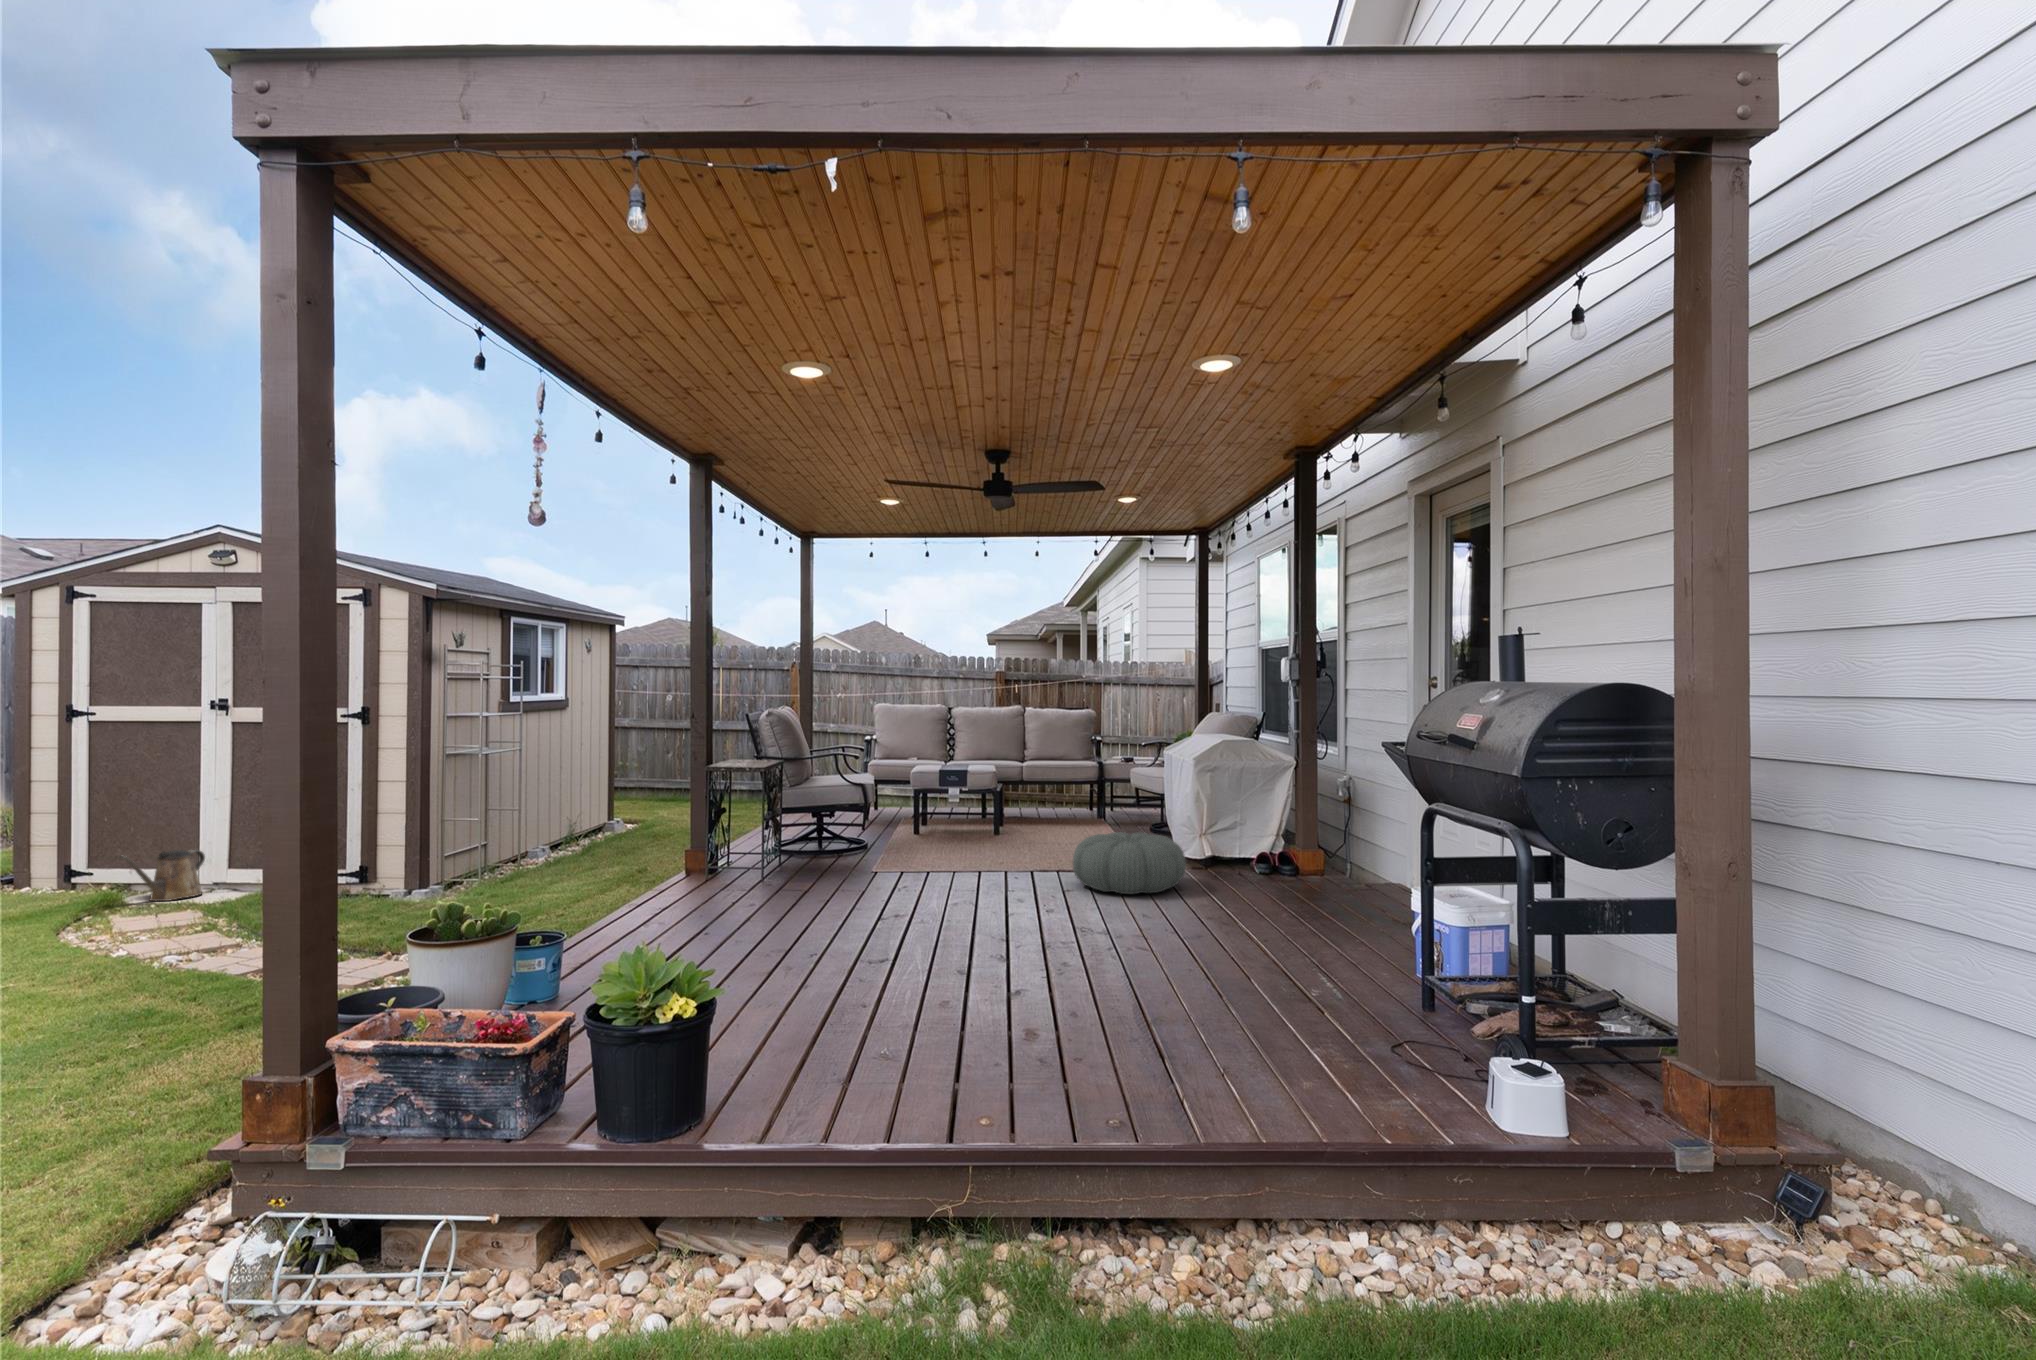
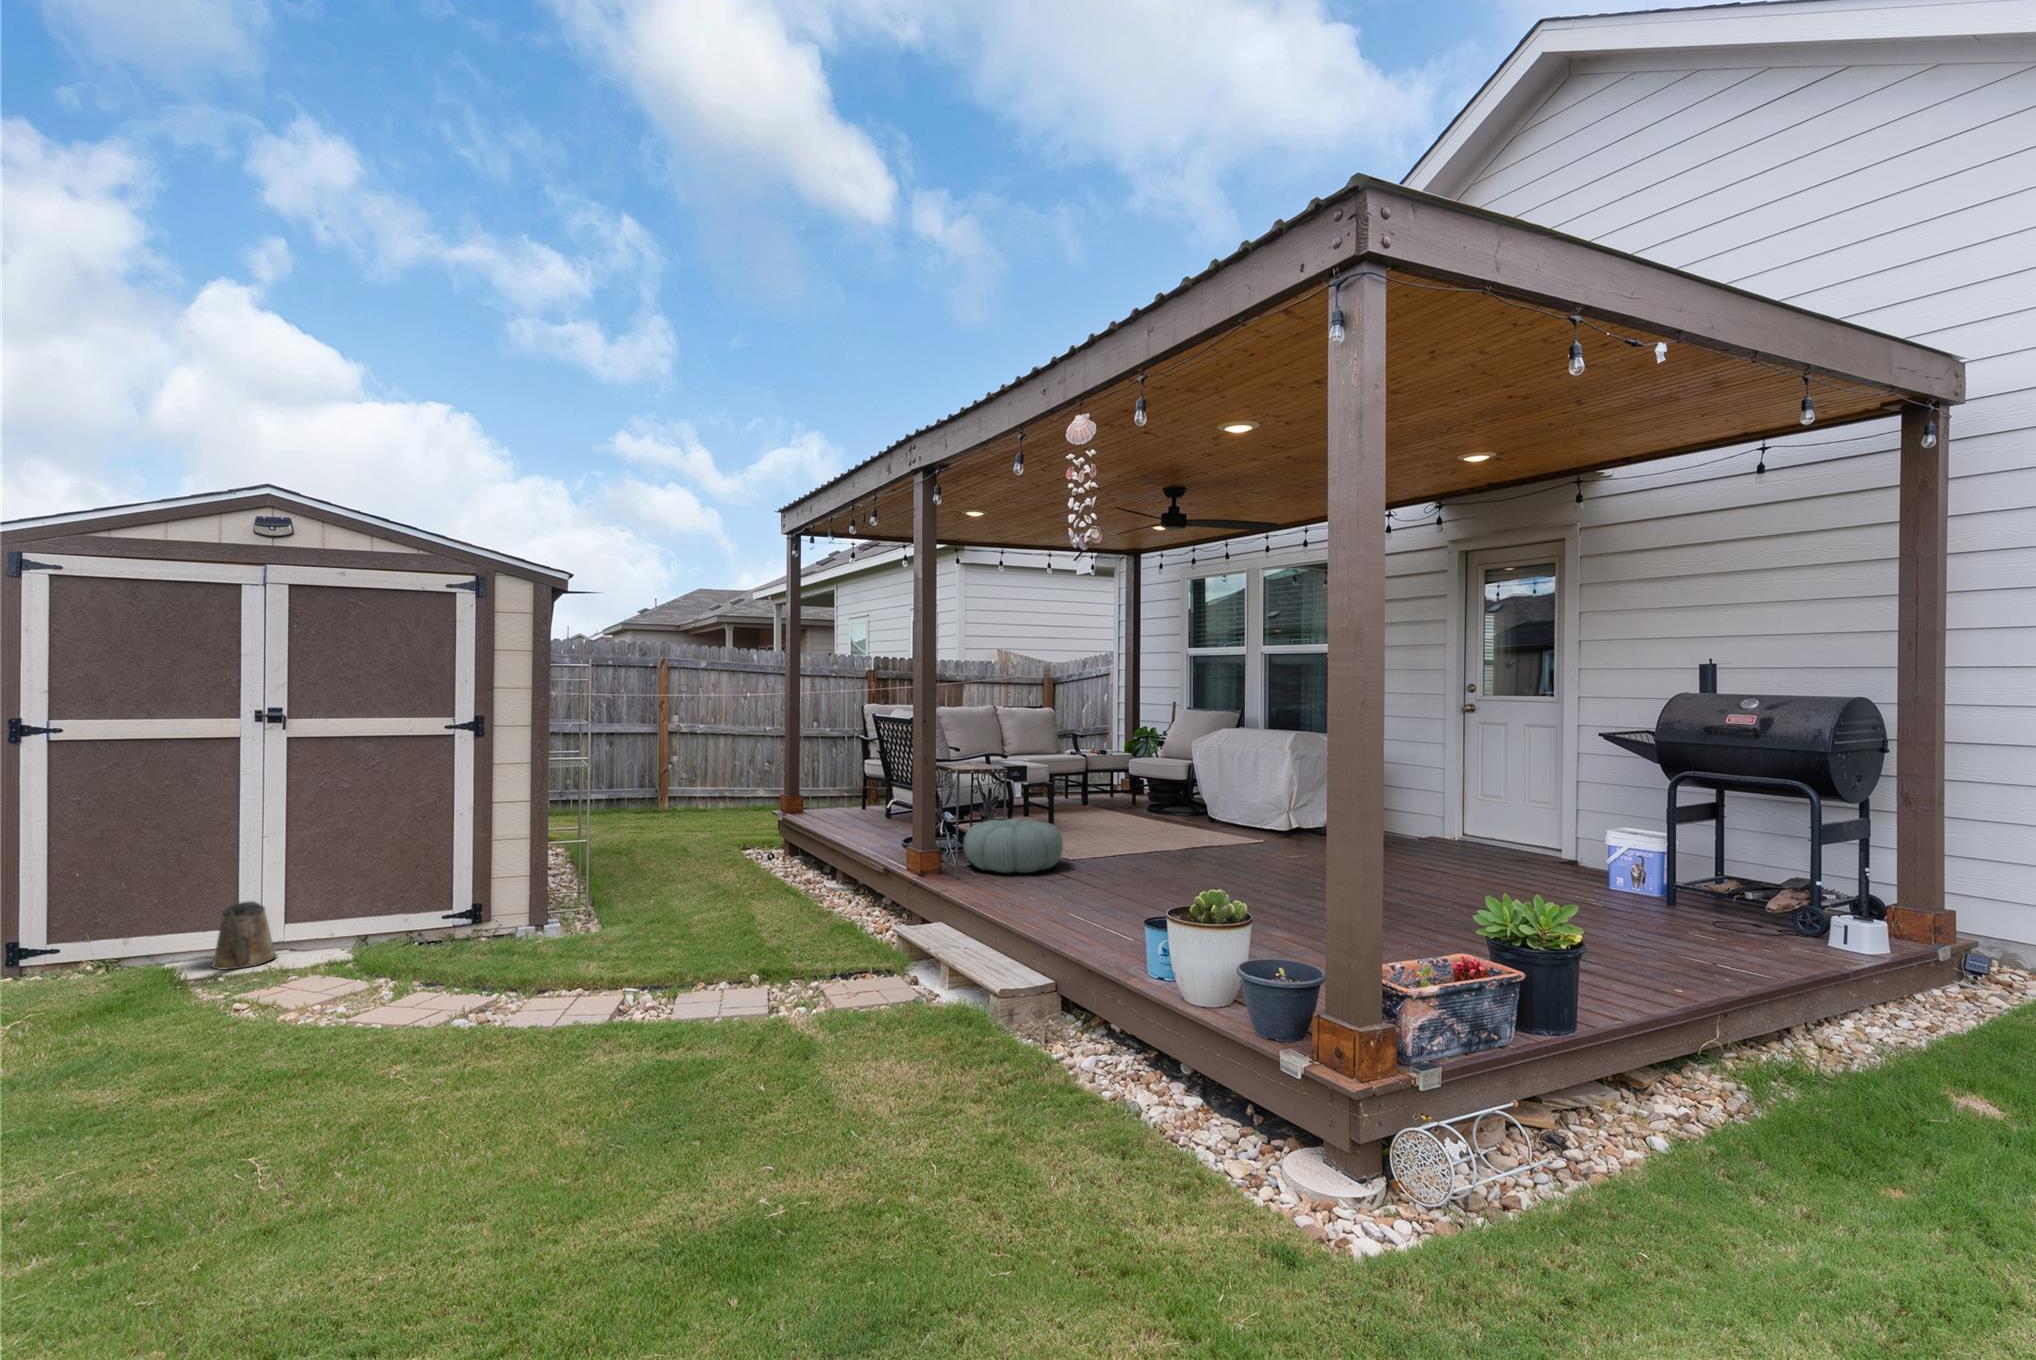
pouf: present [1073,832,1186,894] -> present [963,819,1063,873]

